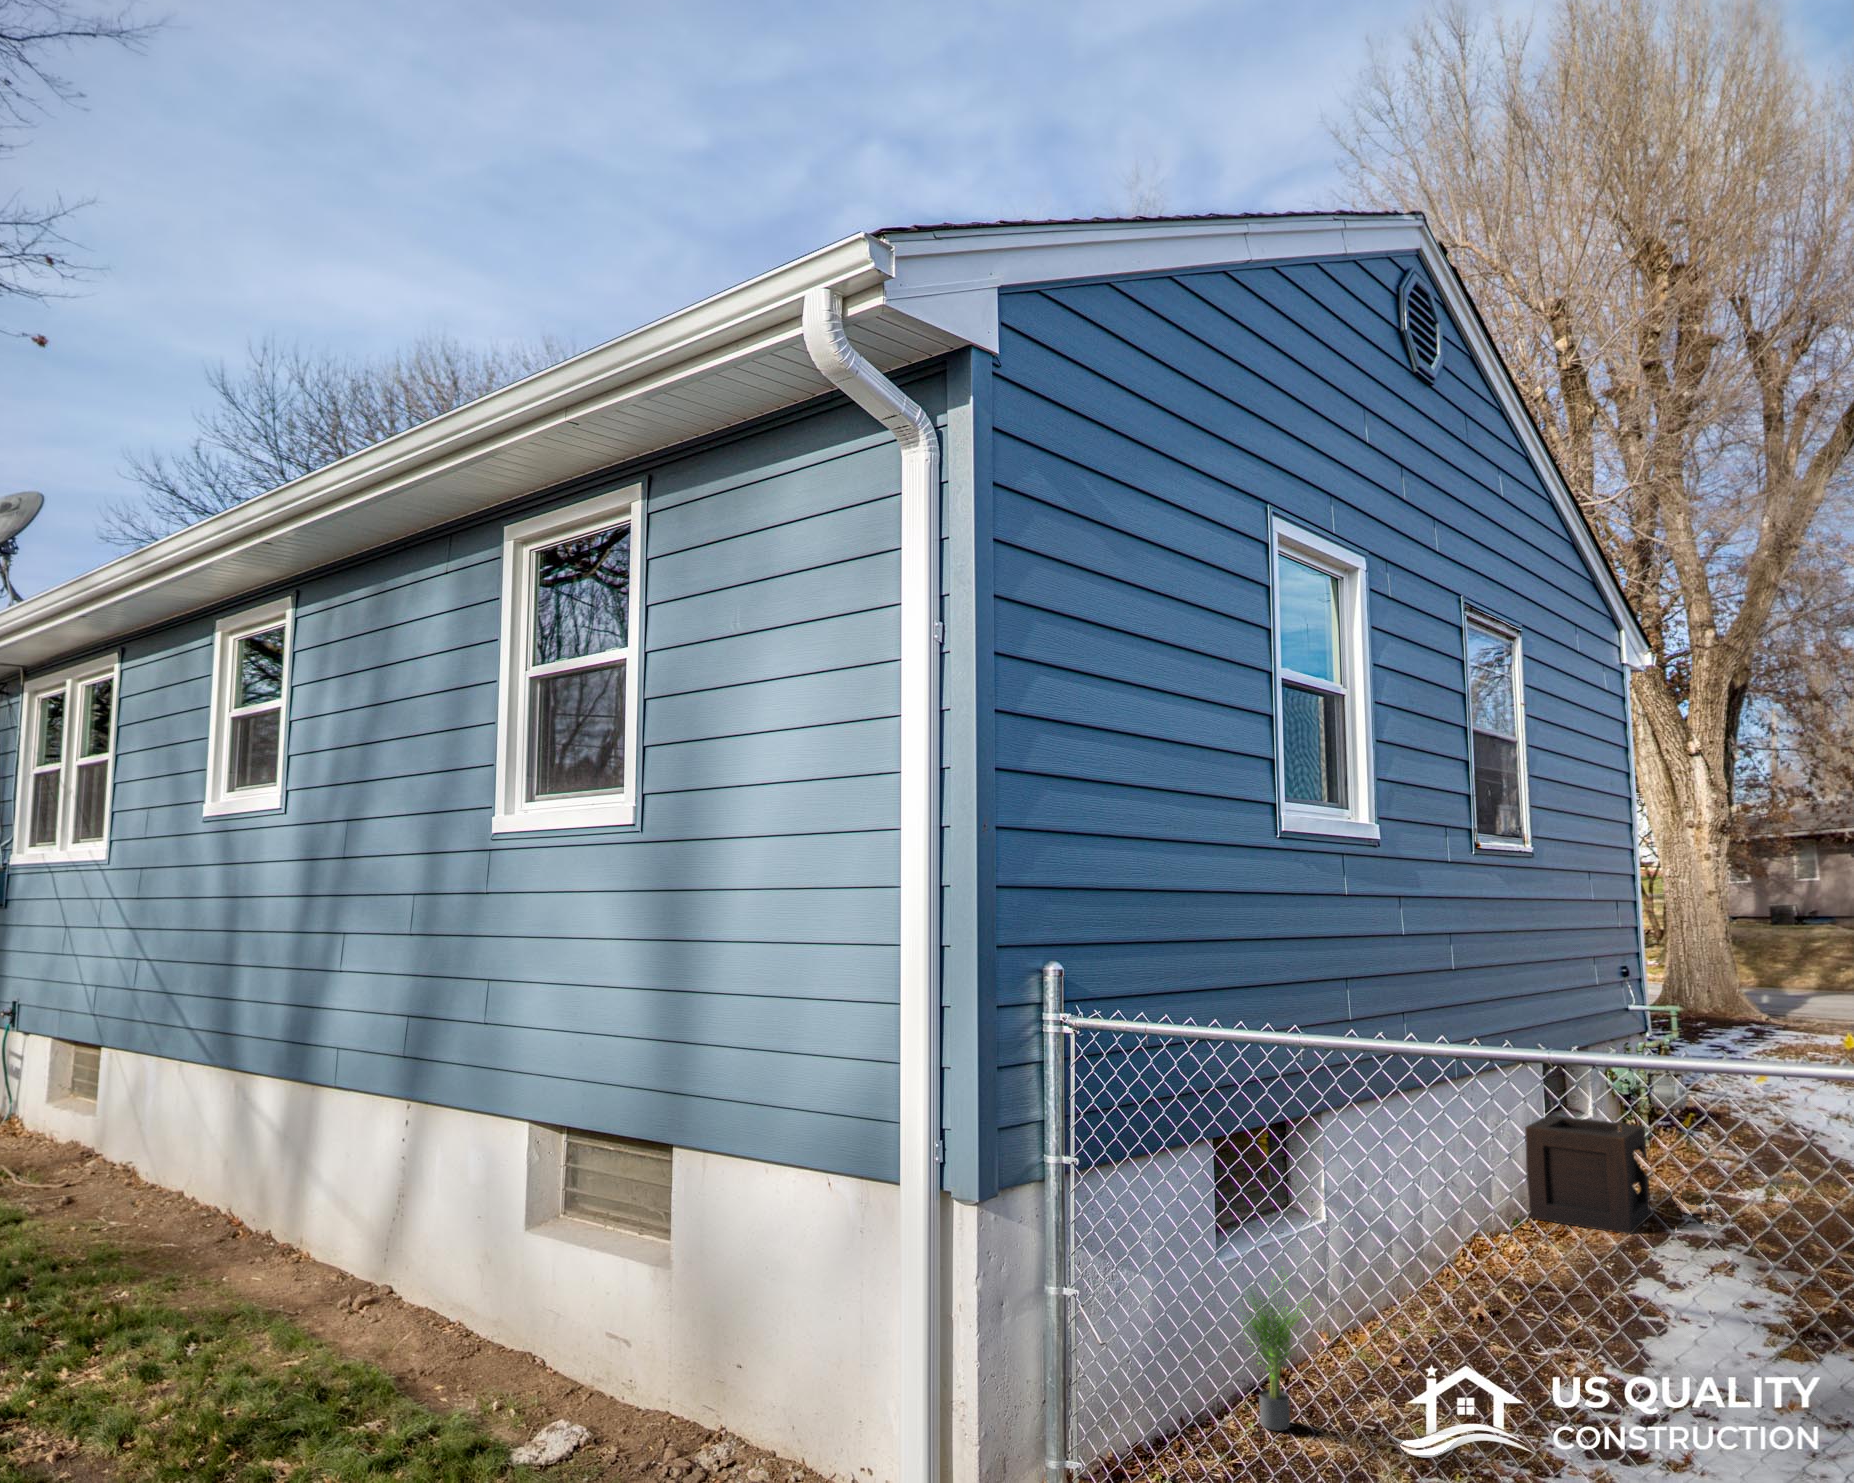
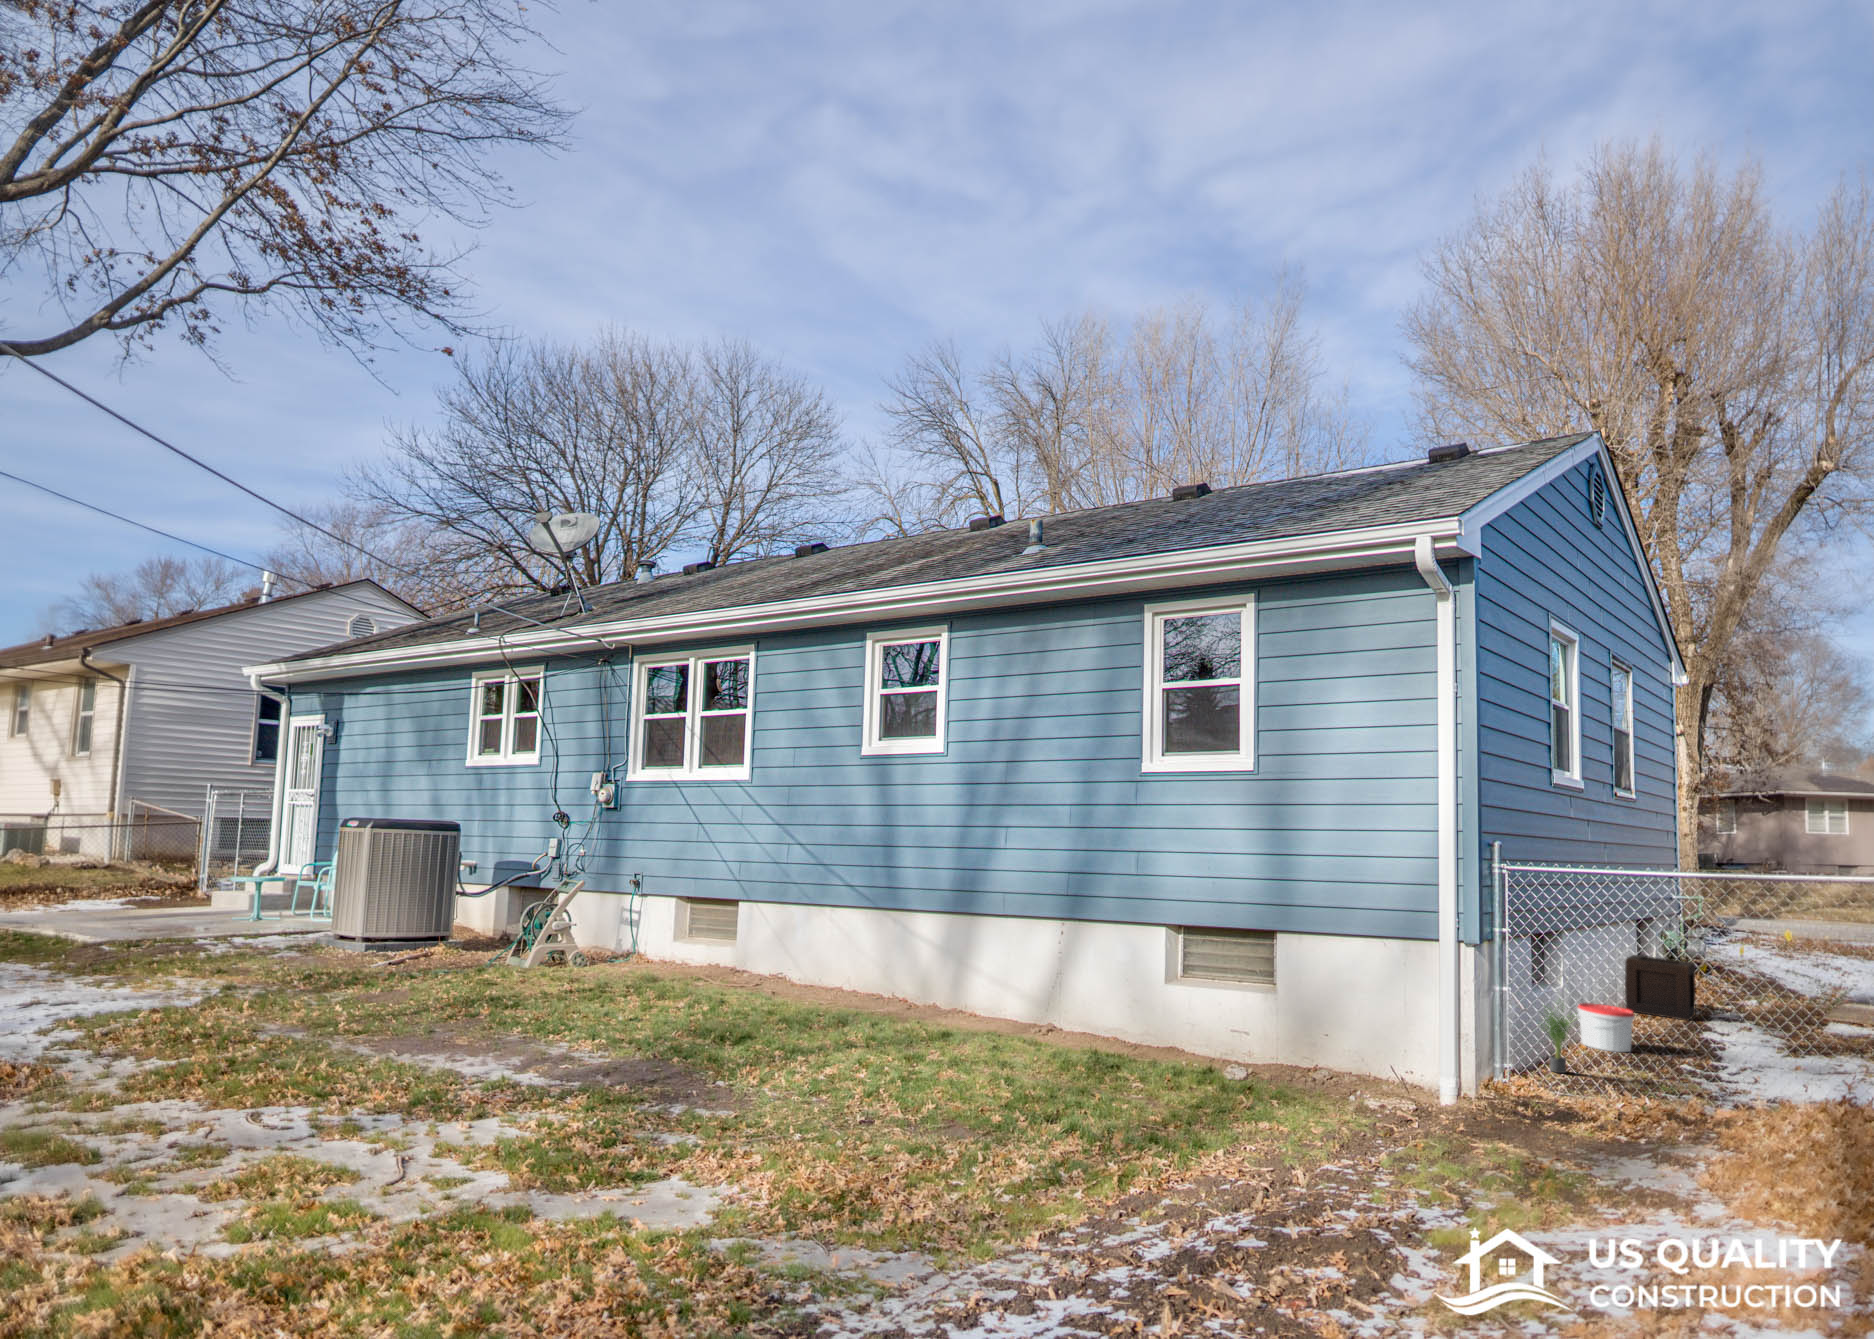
bucket: none [1380,1240,1479,1342] -> present [1577,1003,1635,1052]

